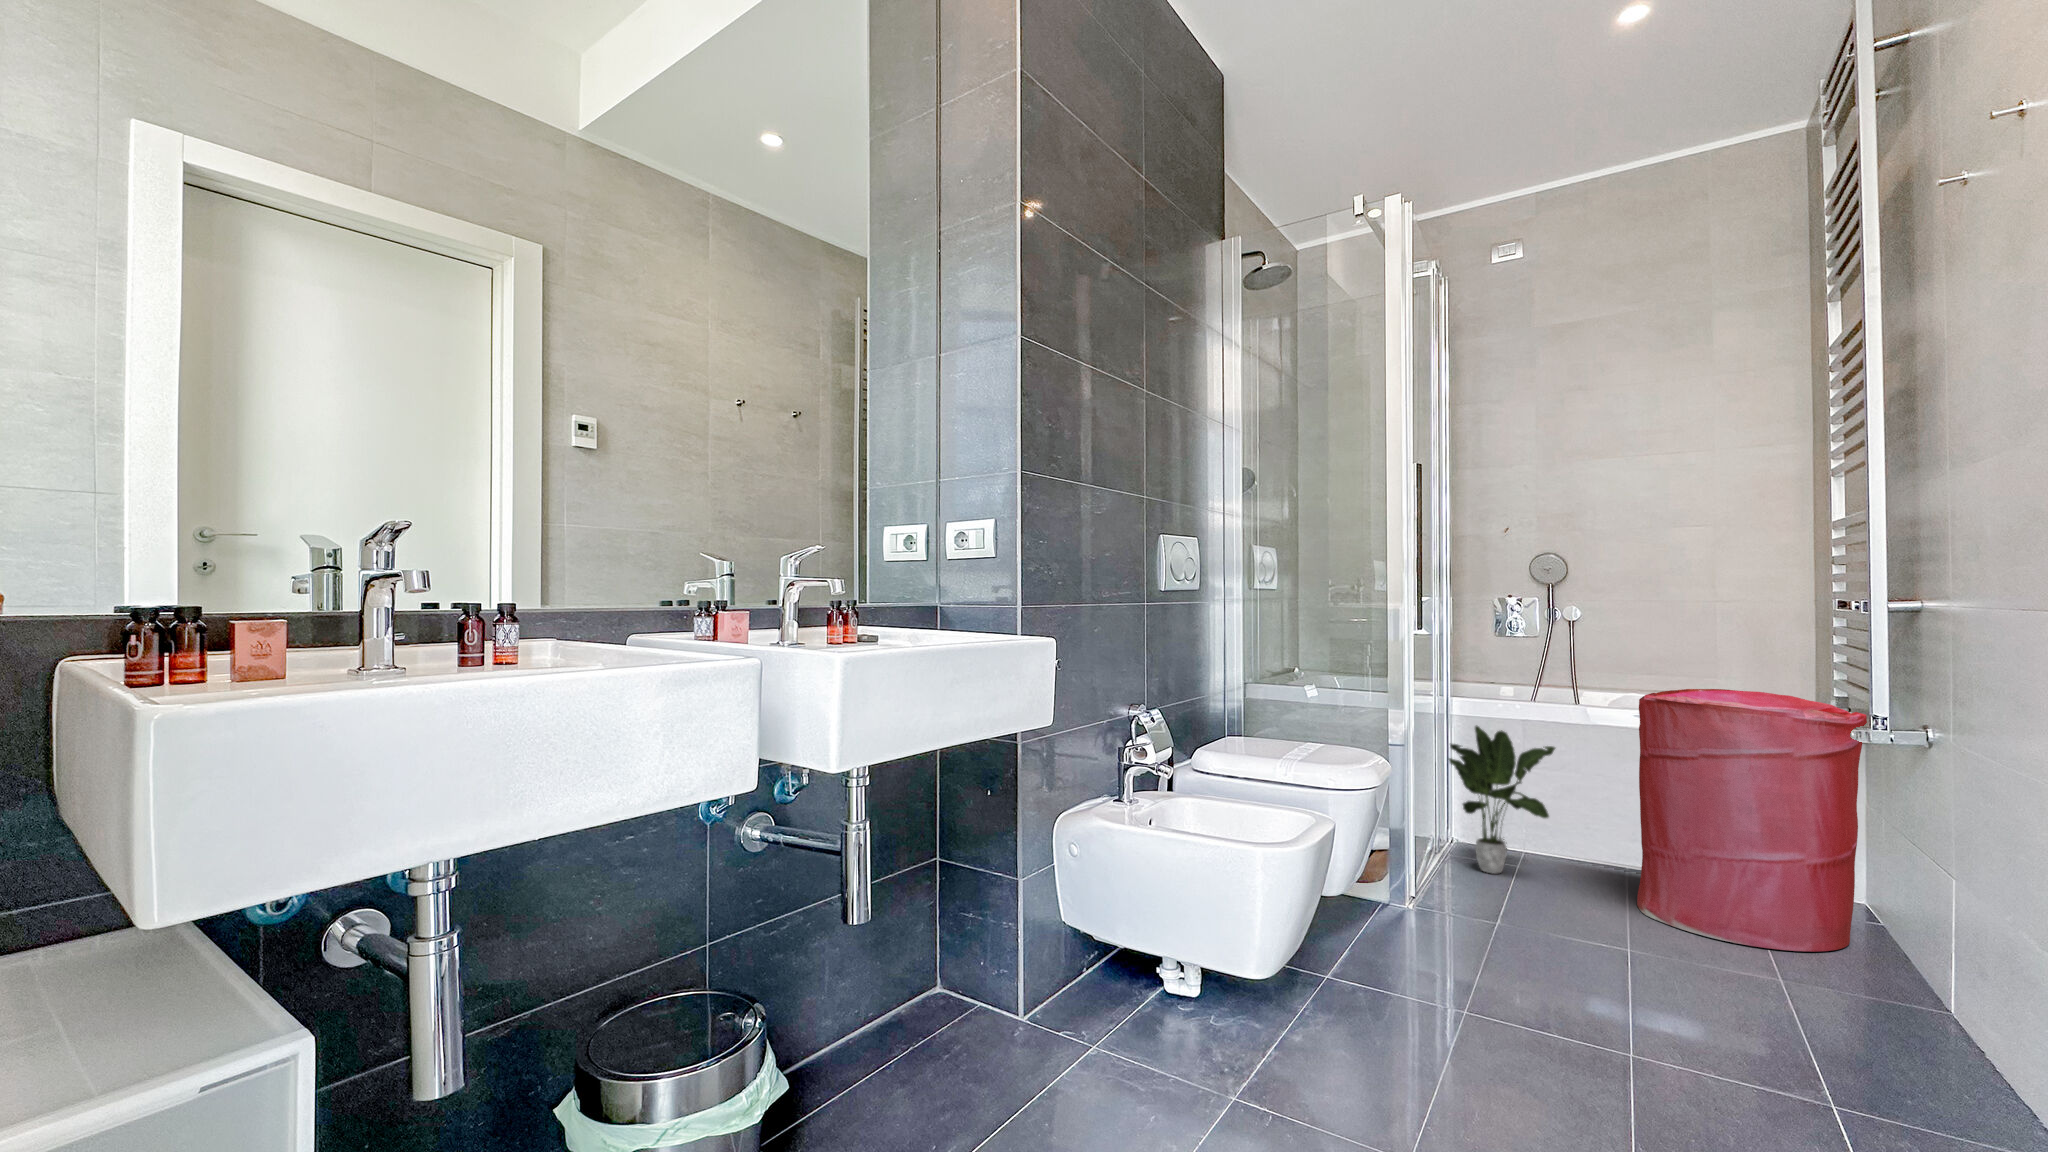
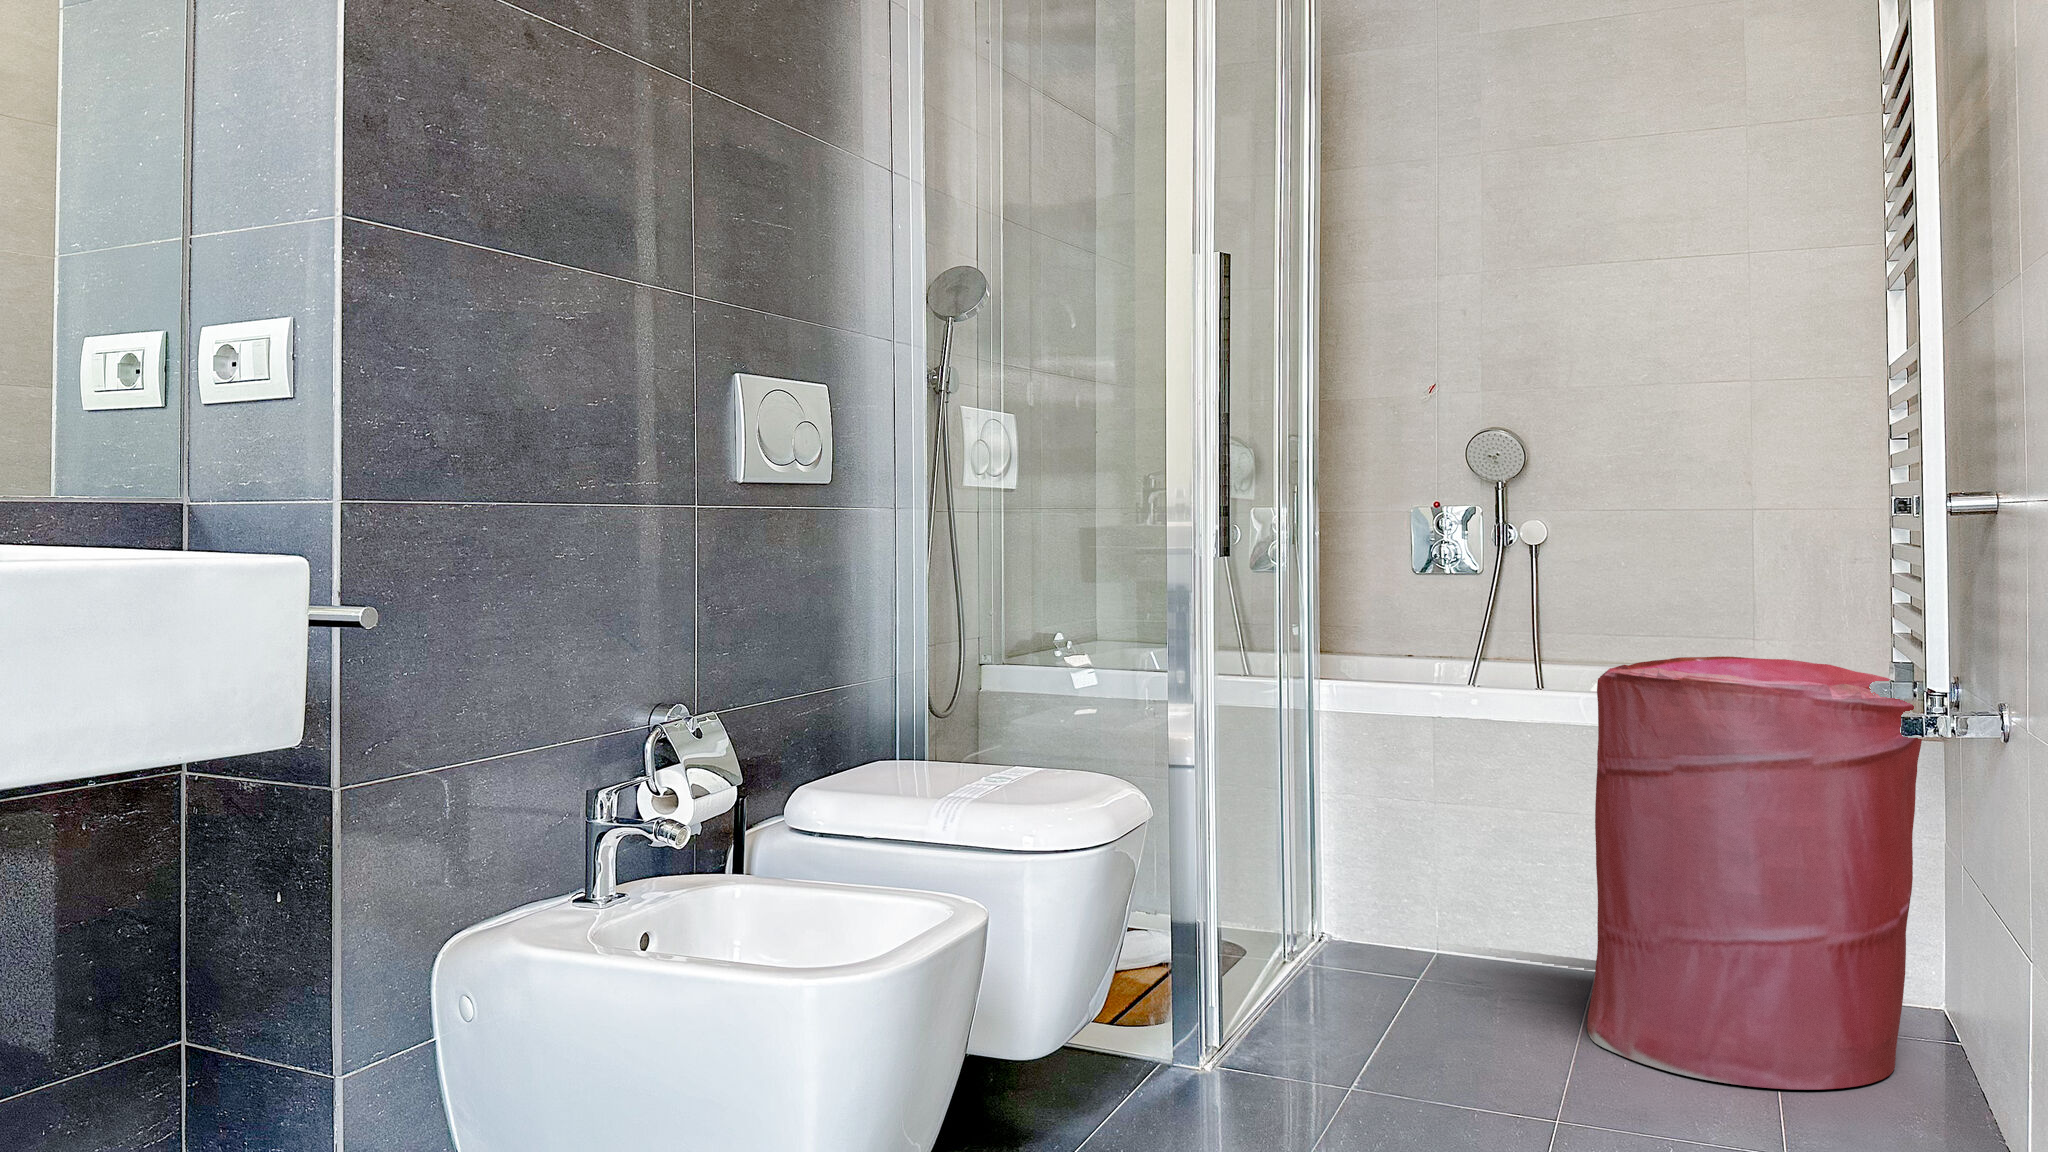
potted plant: present [1449,725,1555,874] -> none [1304,728,1477,985]

